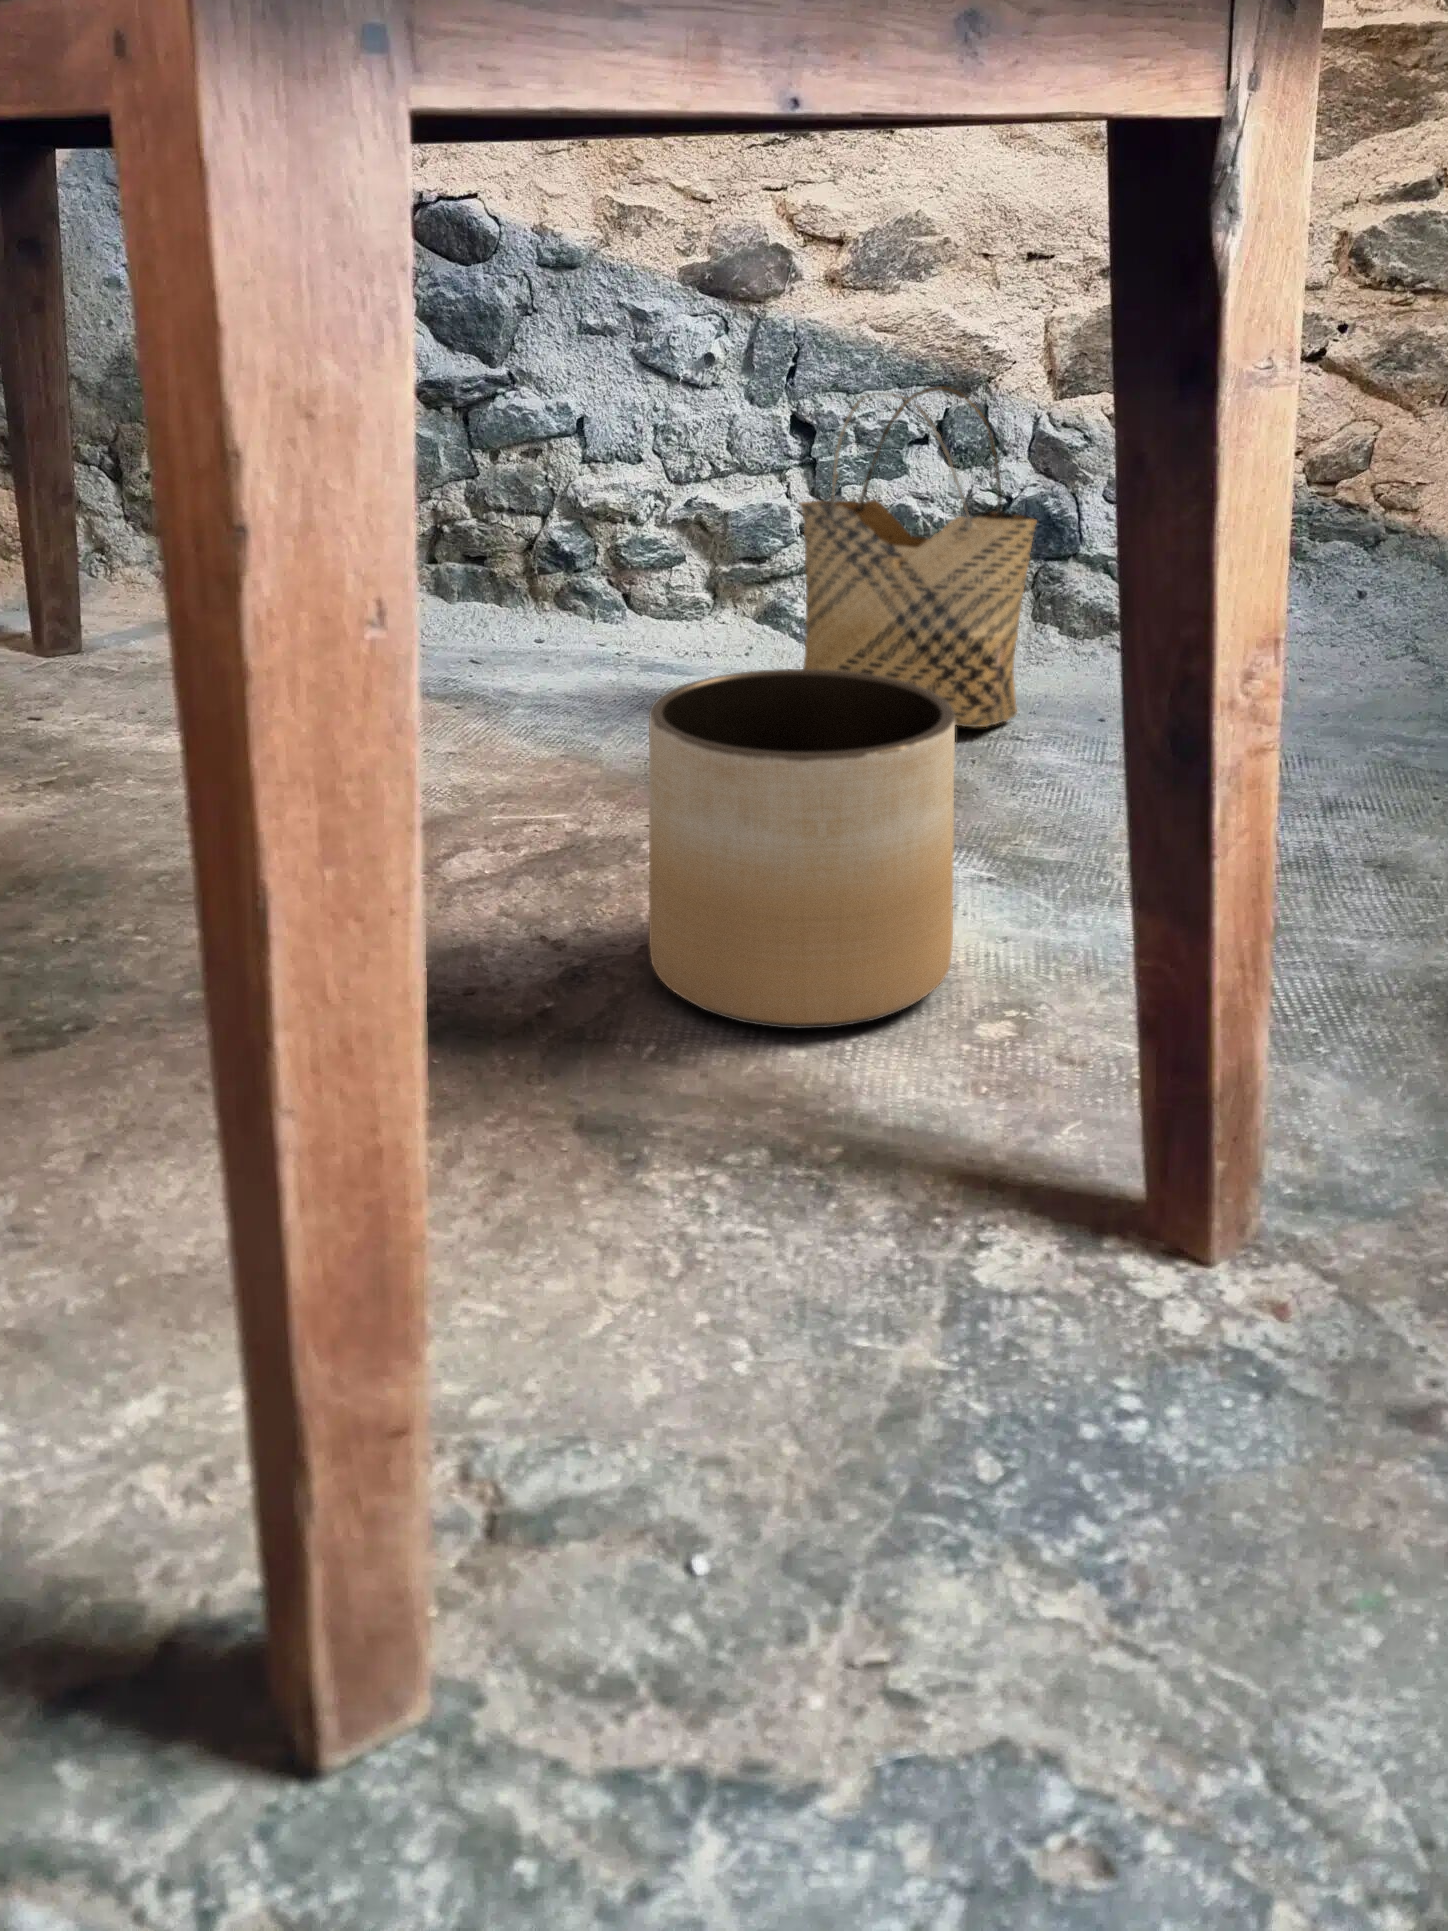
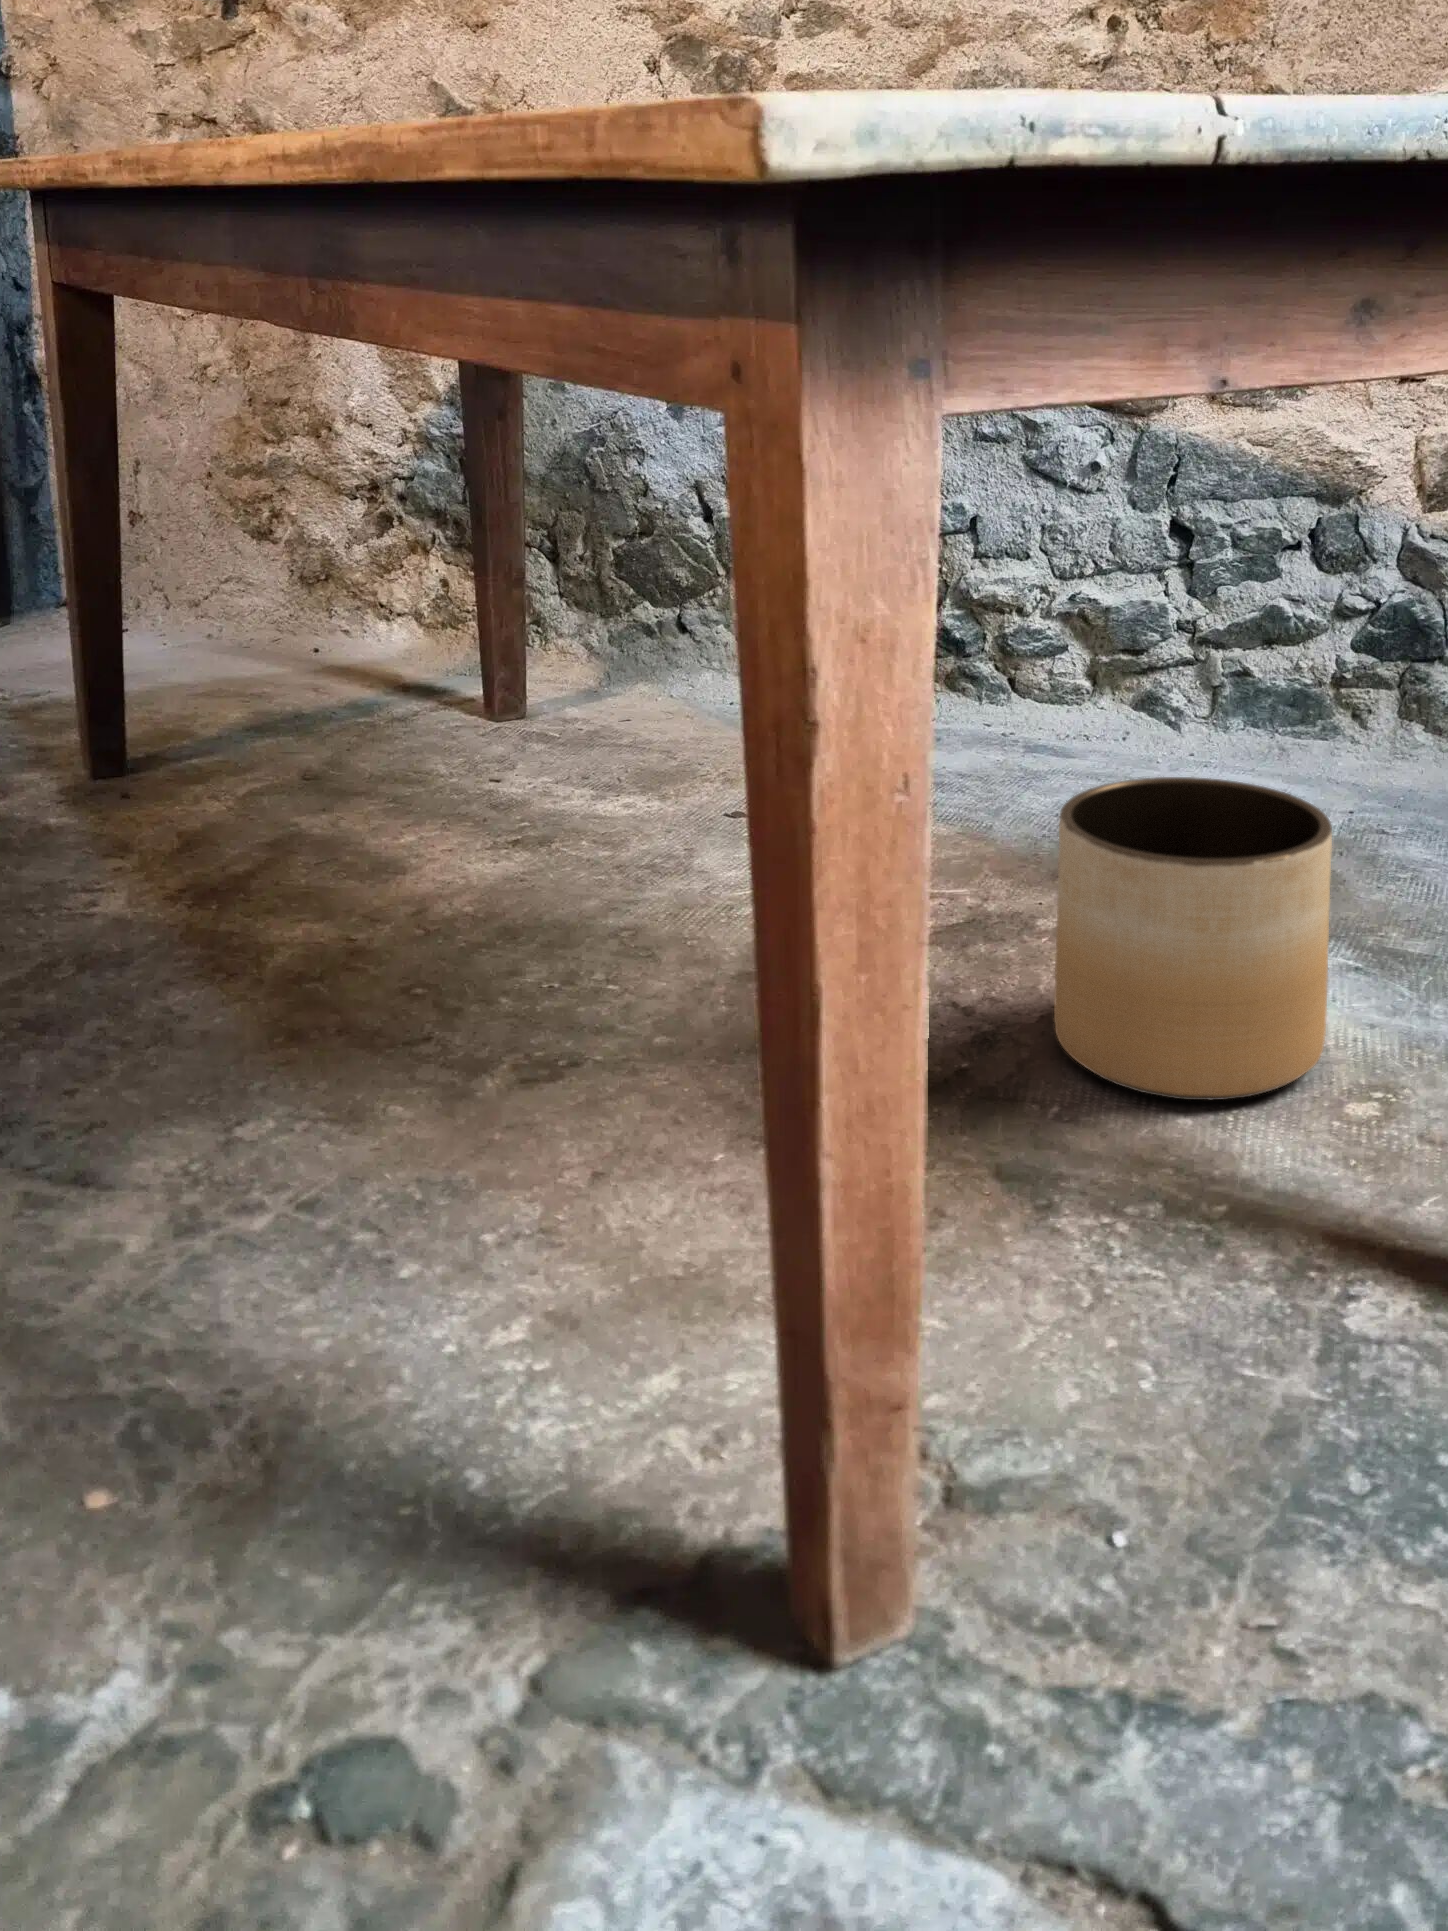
woven basket: present [800,386,1037,727] -> none [1178,503,1407,823]

